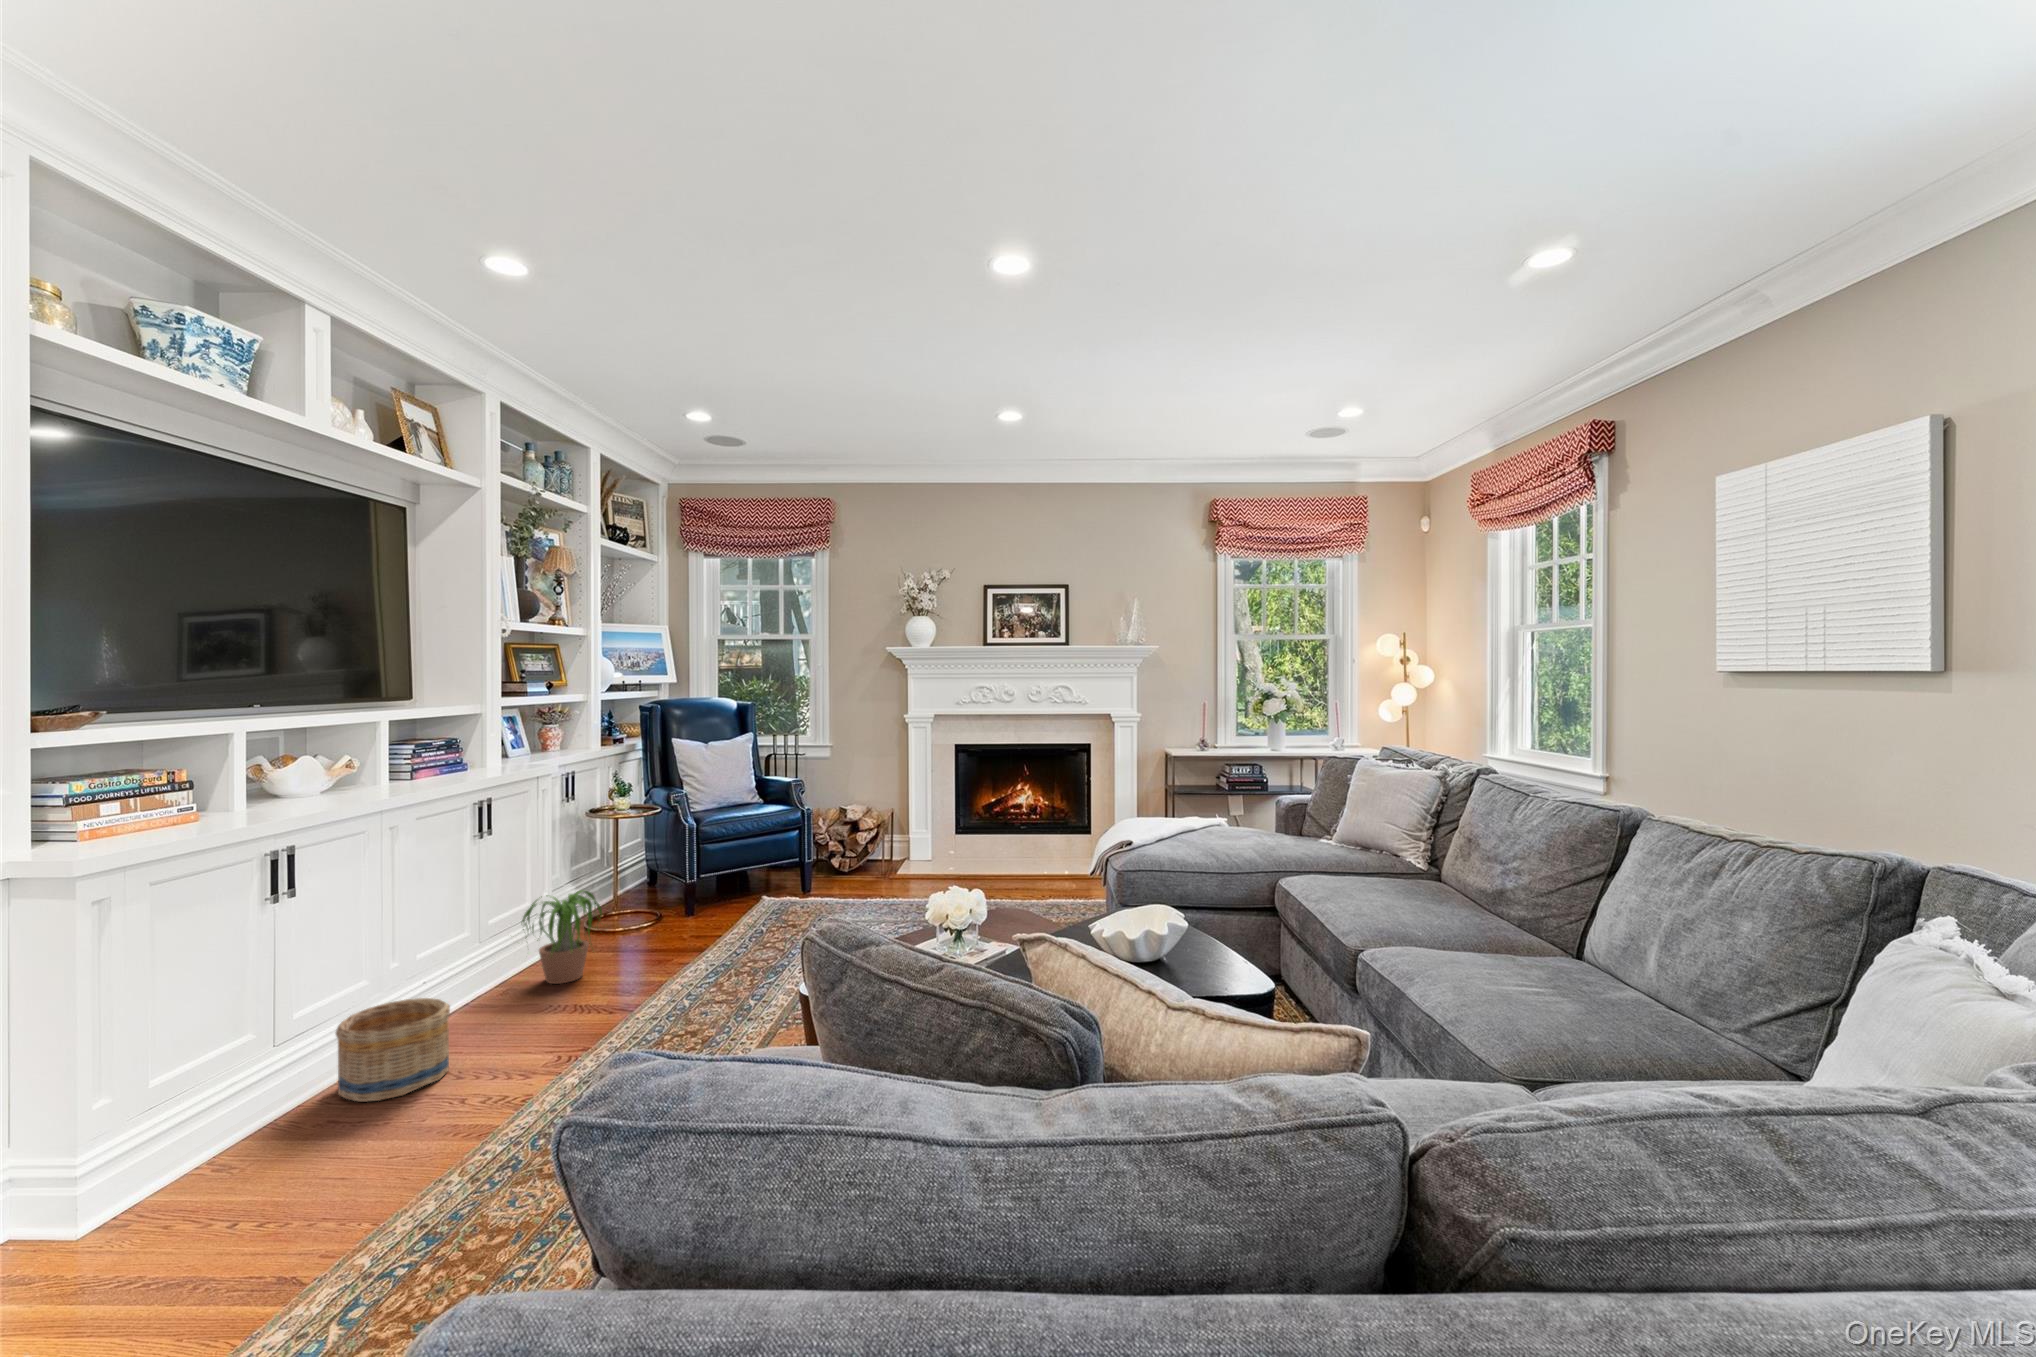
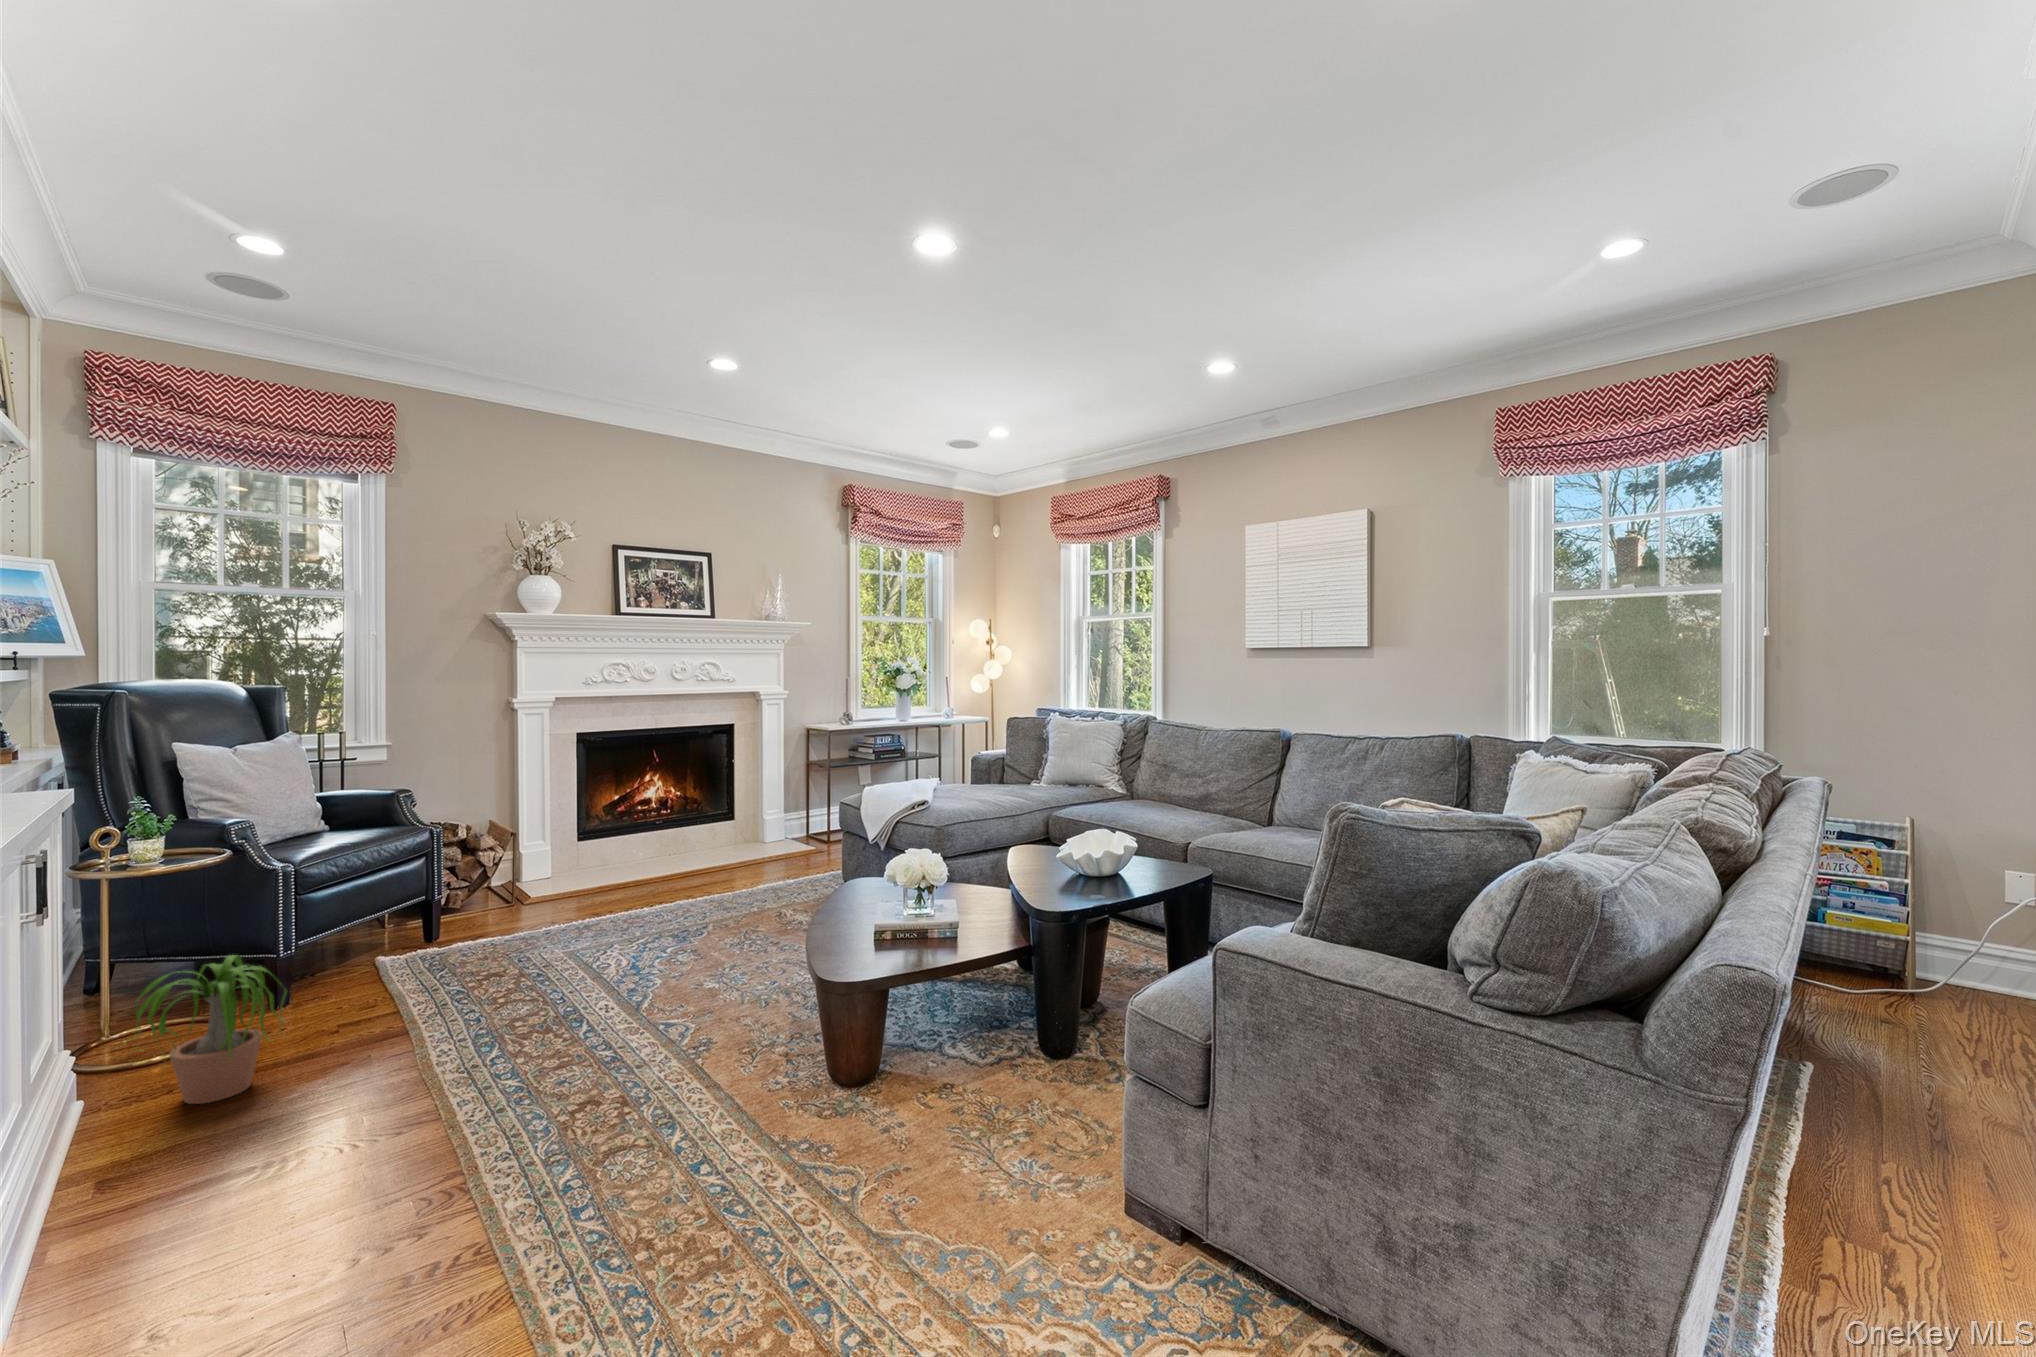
basket: present [336,998,450,1102] -> none [60,1124,273,1321]

